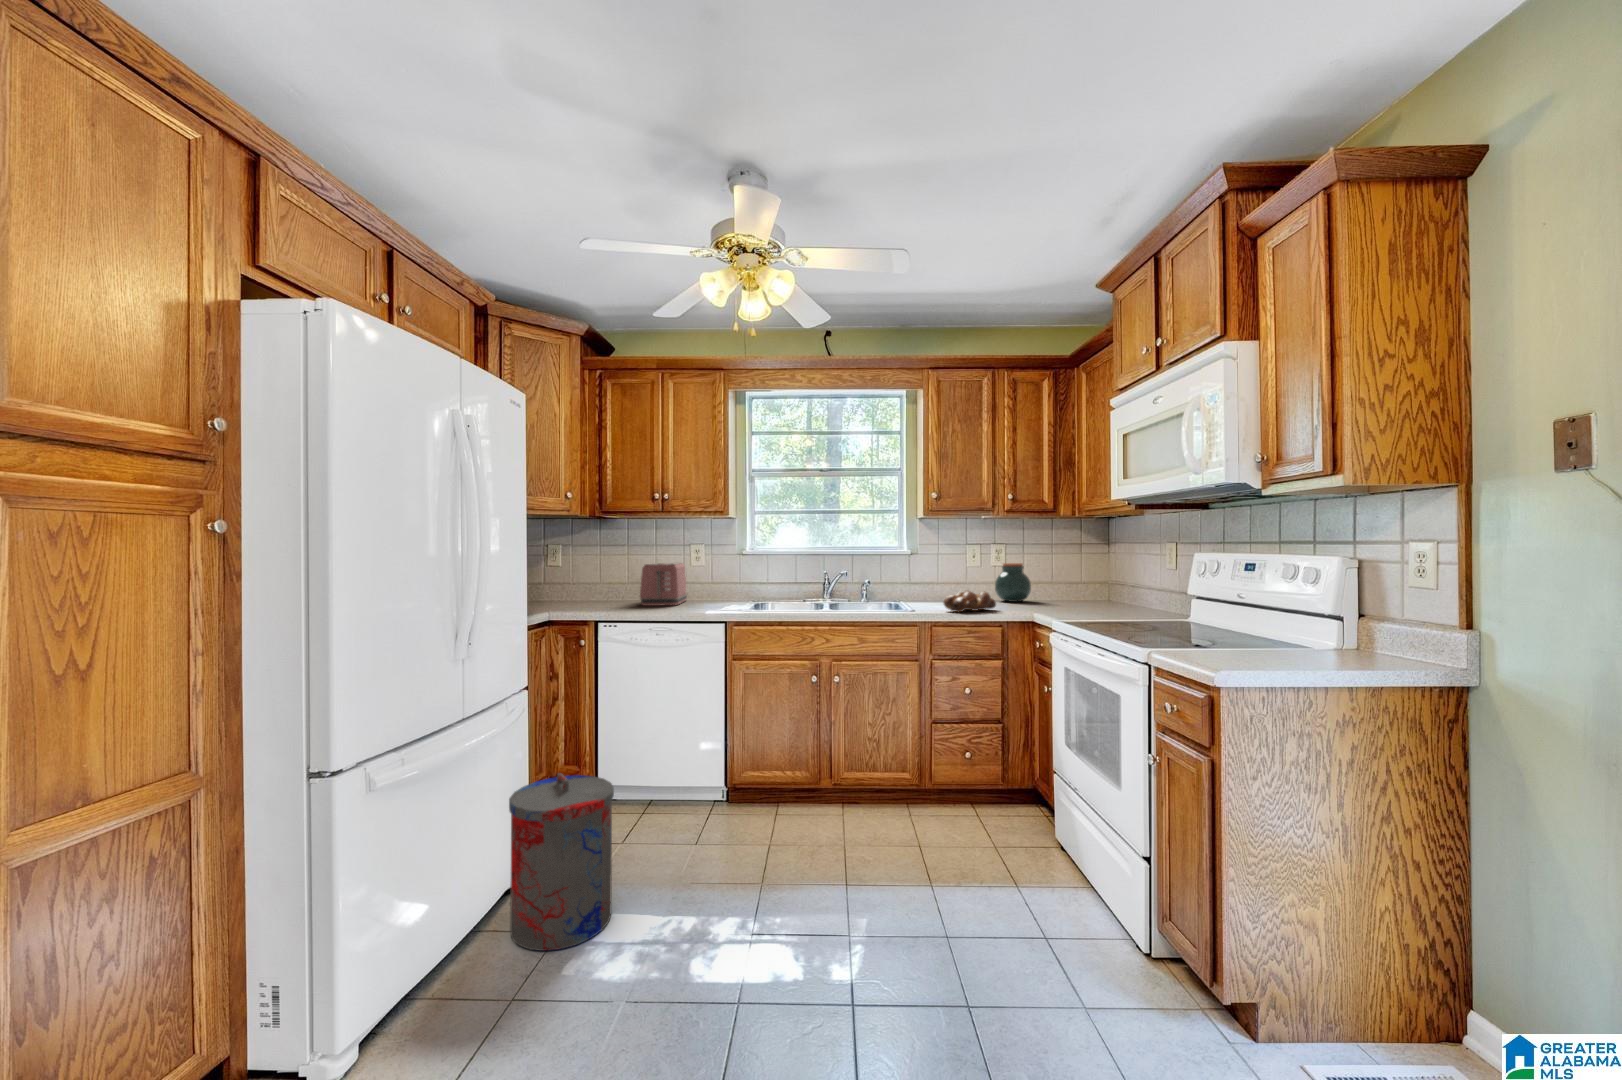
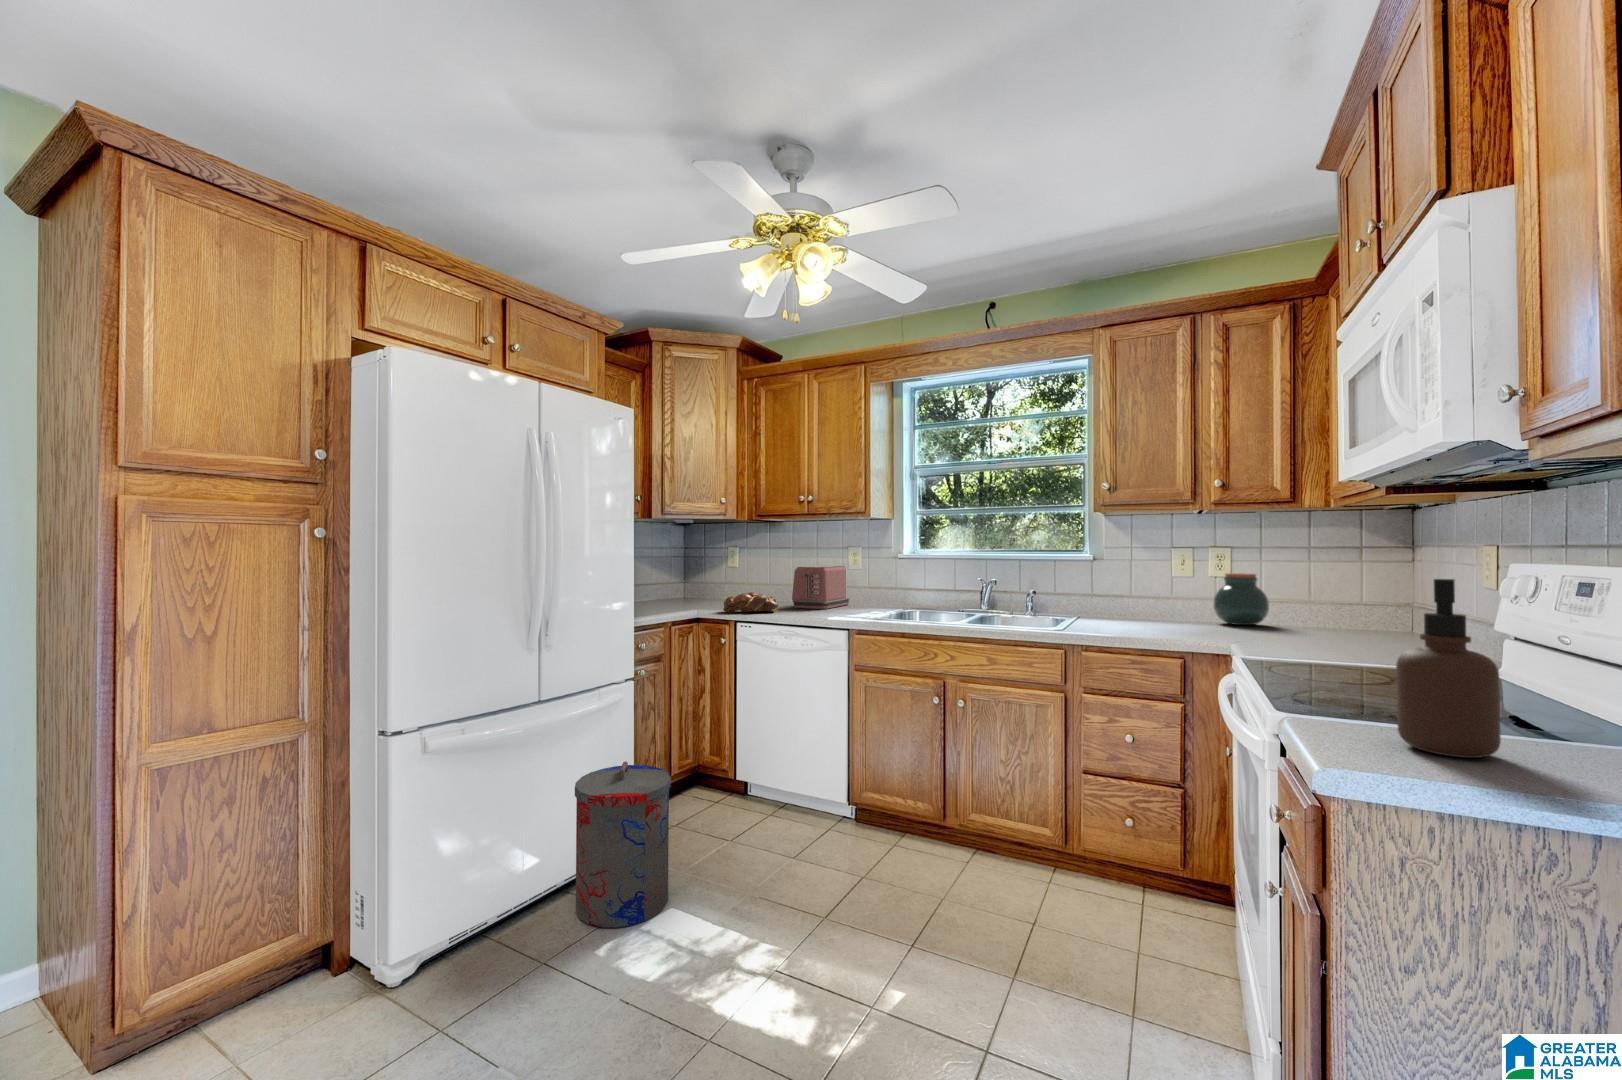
soap dispenser: none [1238,561,1289,661] -> present [1396,579,1501,758]
bread loaf: present [943,590,996,612] -> present [723,592,778,613]

